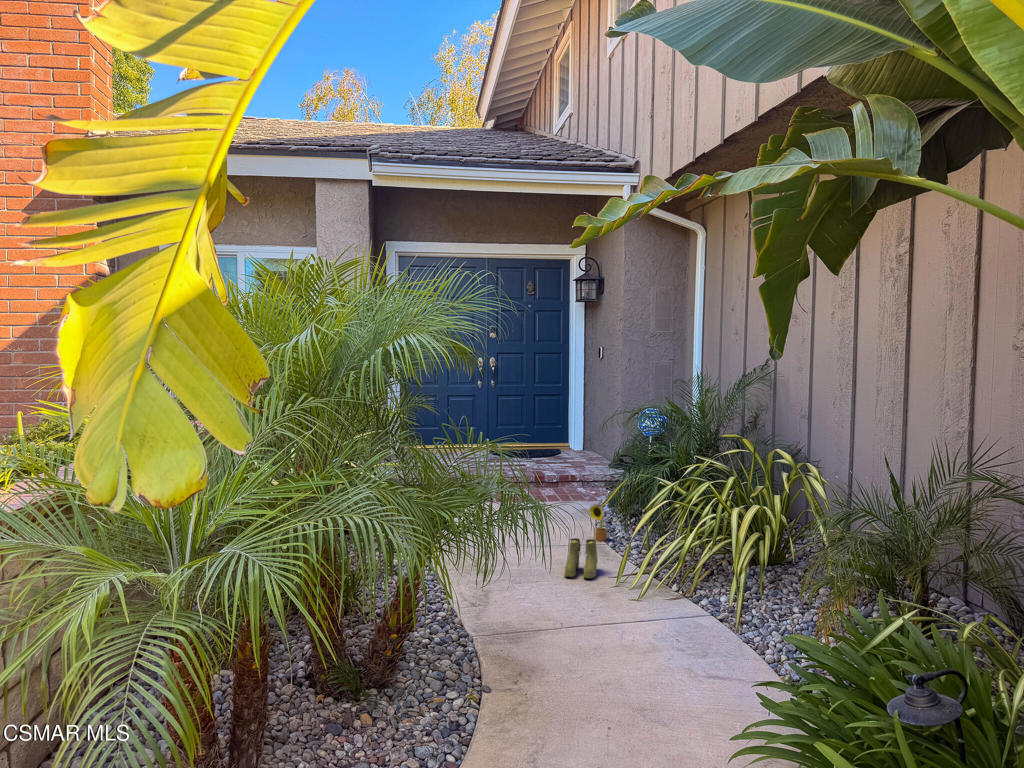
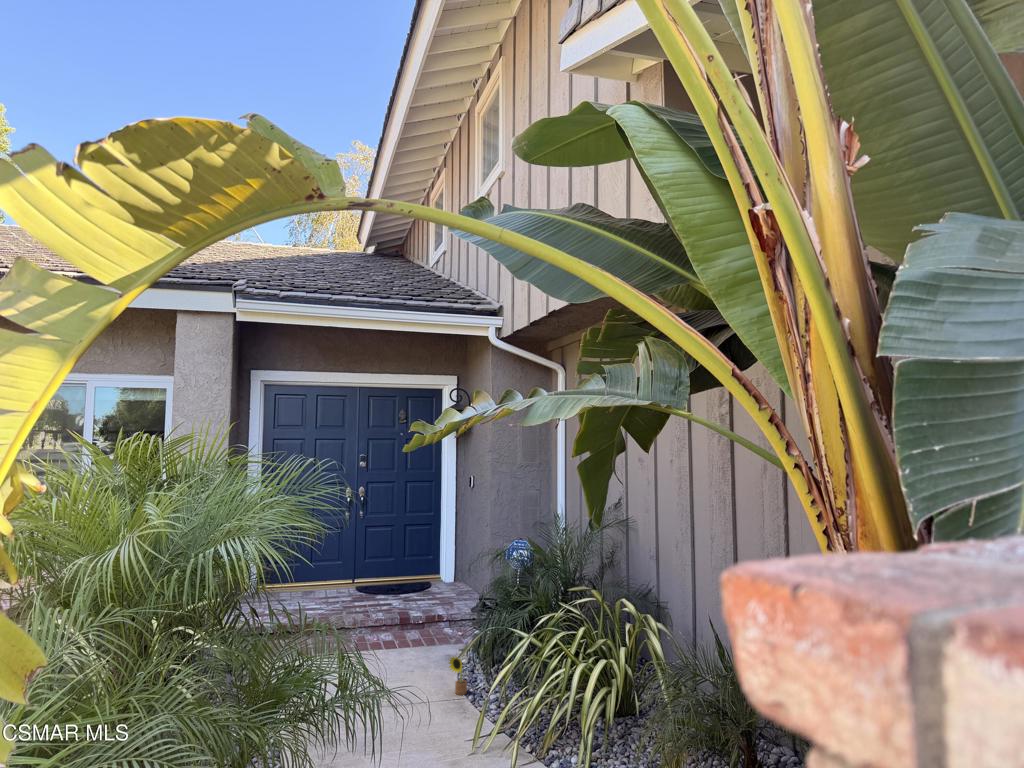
boots: present [565,538,598,579] -> none [417,699,452,745]

